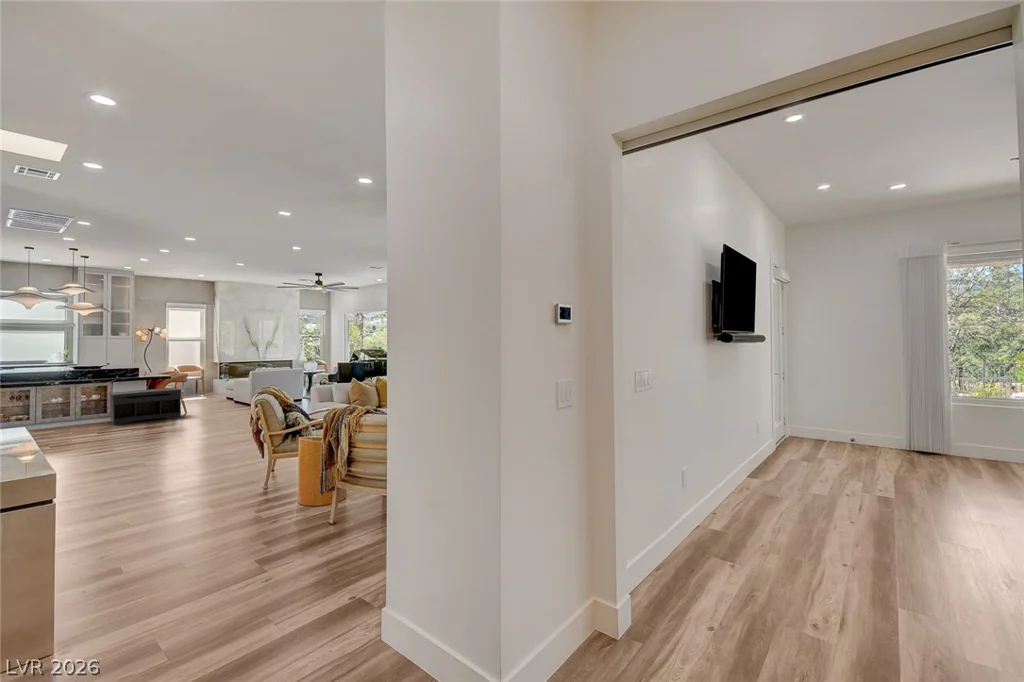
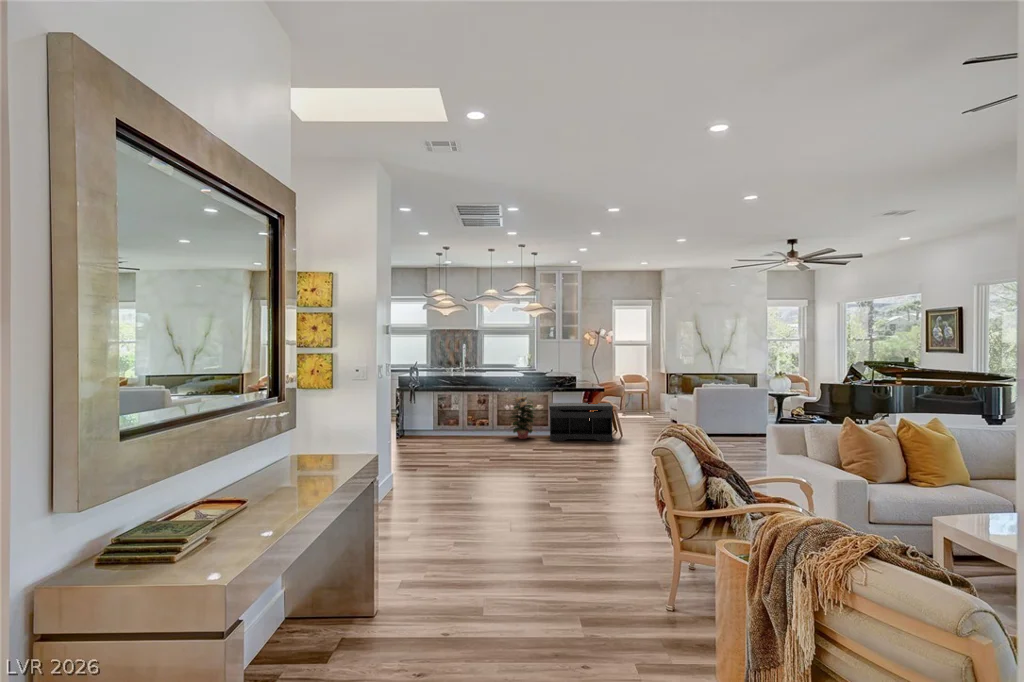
decorative plant: none [57,389,97,428] -> present [510,397,535,439]

